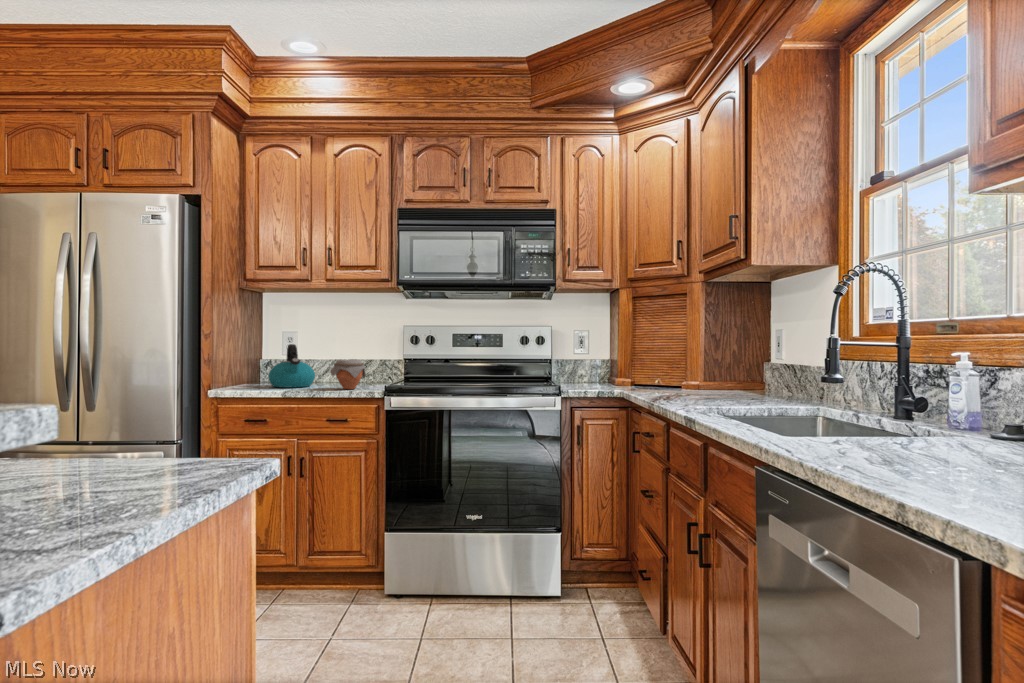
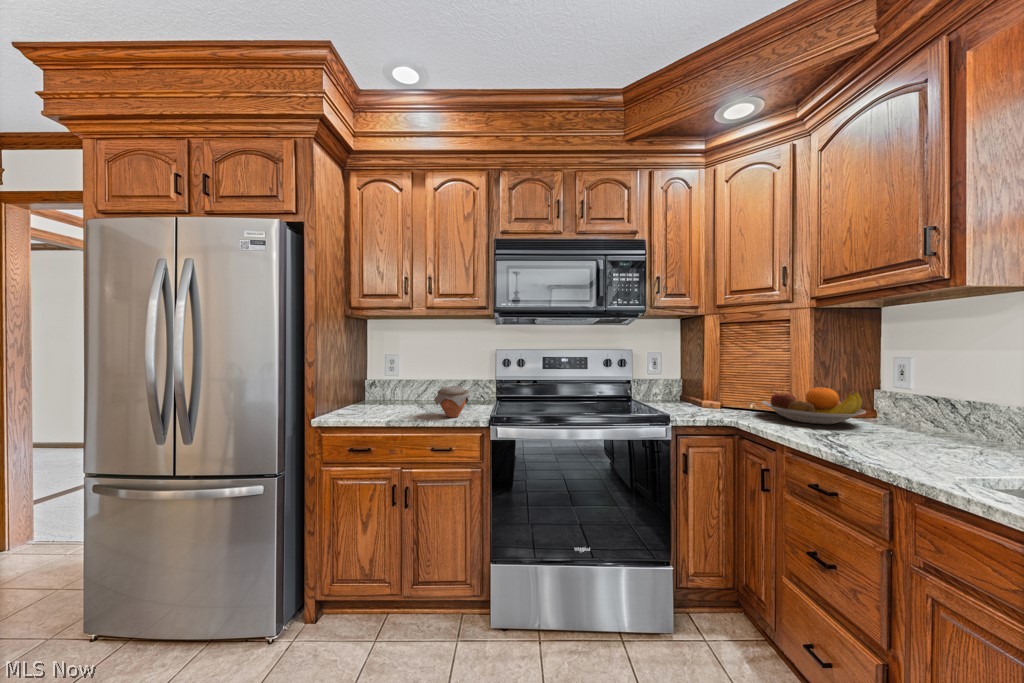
kettle: present [268,344,315,388] -> none [373,370,417,413]
fruit bowl: none [662,358,744,393] -> present [762,387,866,424]

